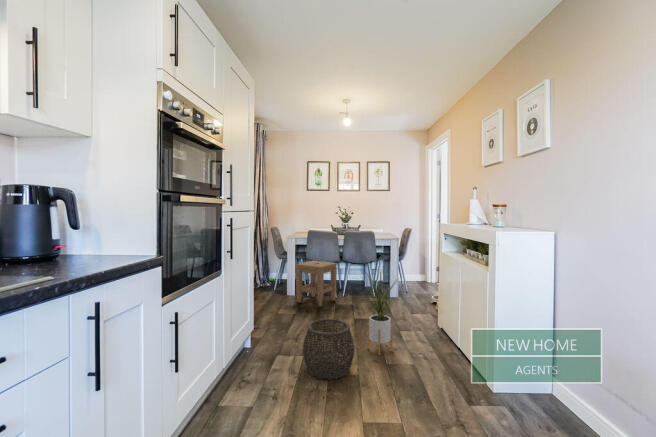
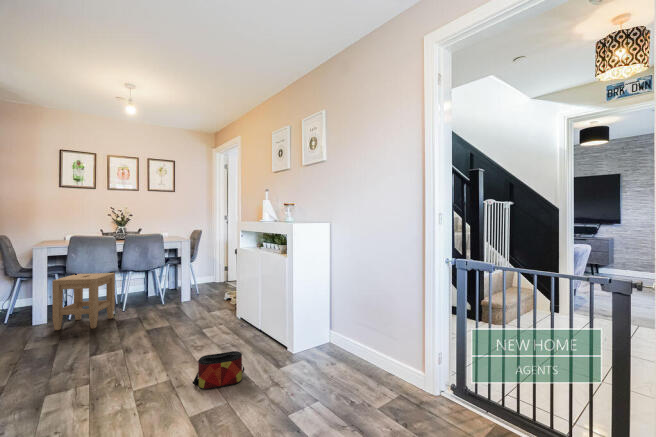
house plant: present [366,271,399,355] -> none [160,263,211,356]
woven basket: present [303,319,355,380] -> none [94,328,164,399]
bag: none [375,363,428,405] -> present [193,351,244,390]

